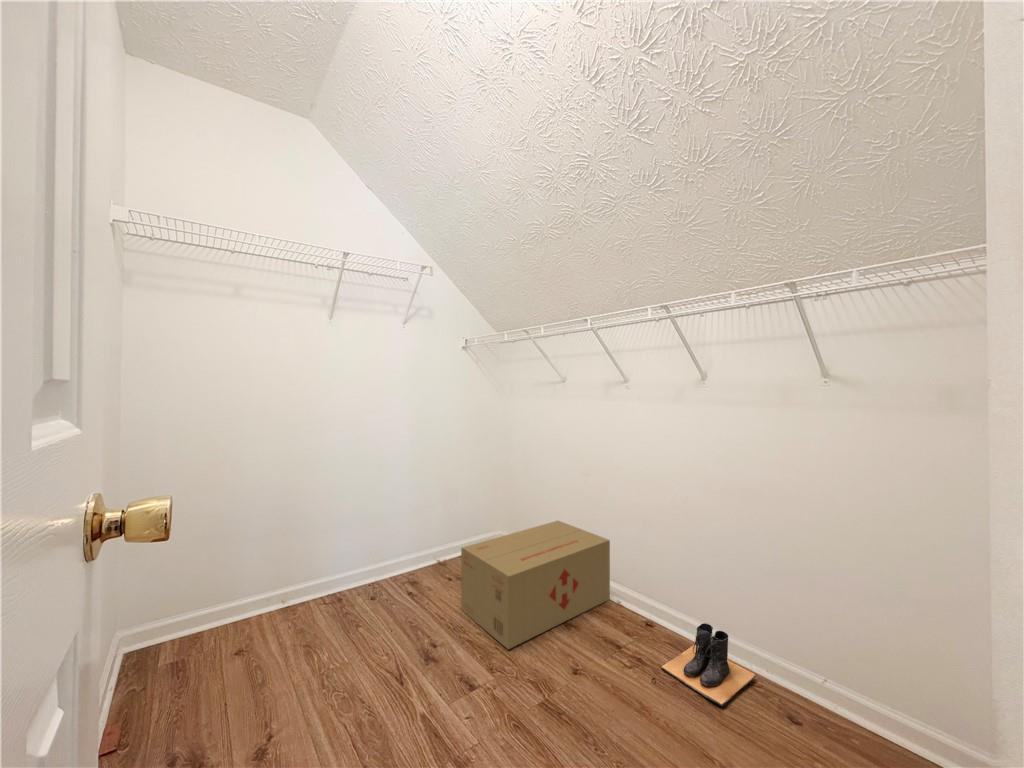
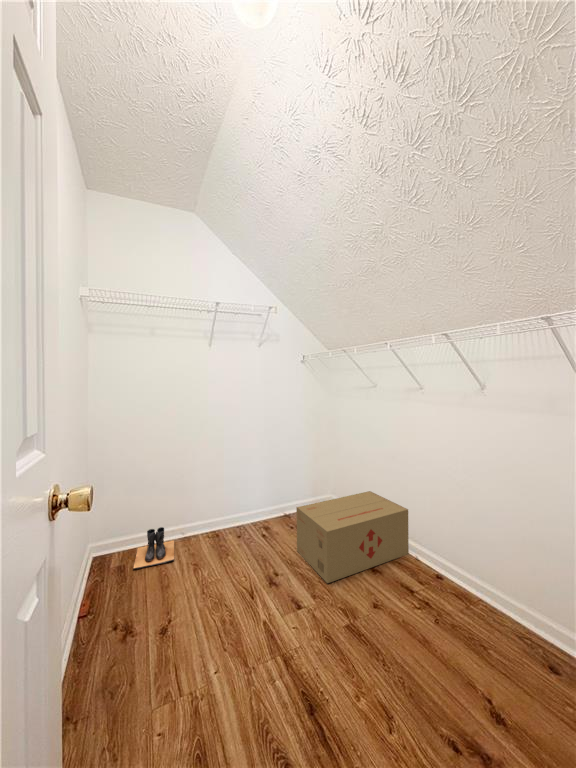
boots: present [661,623,756,706] -> present [133,527,174,569]

